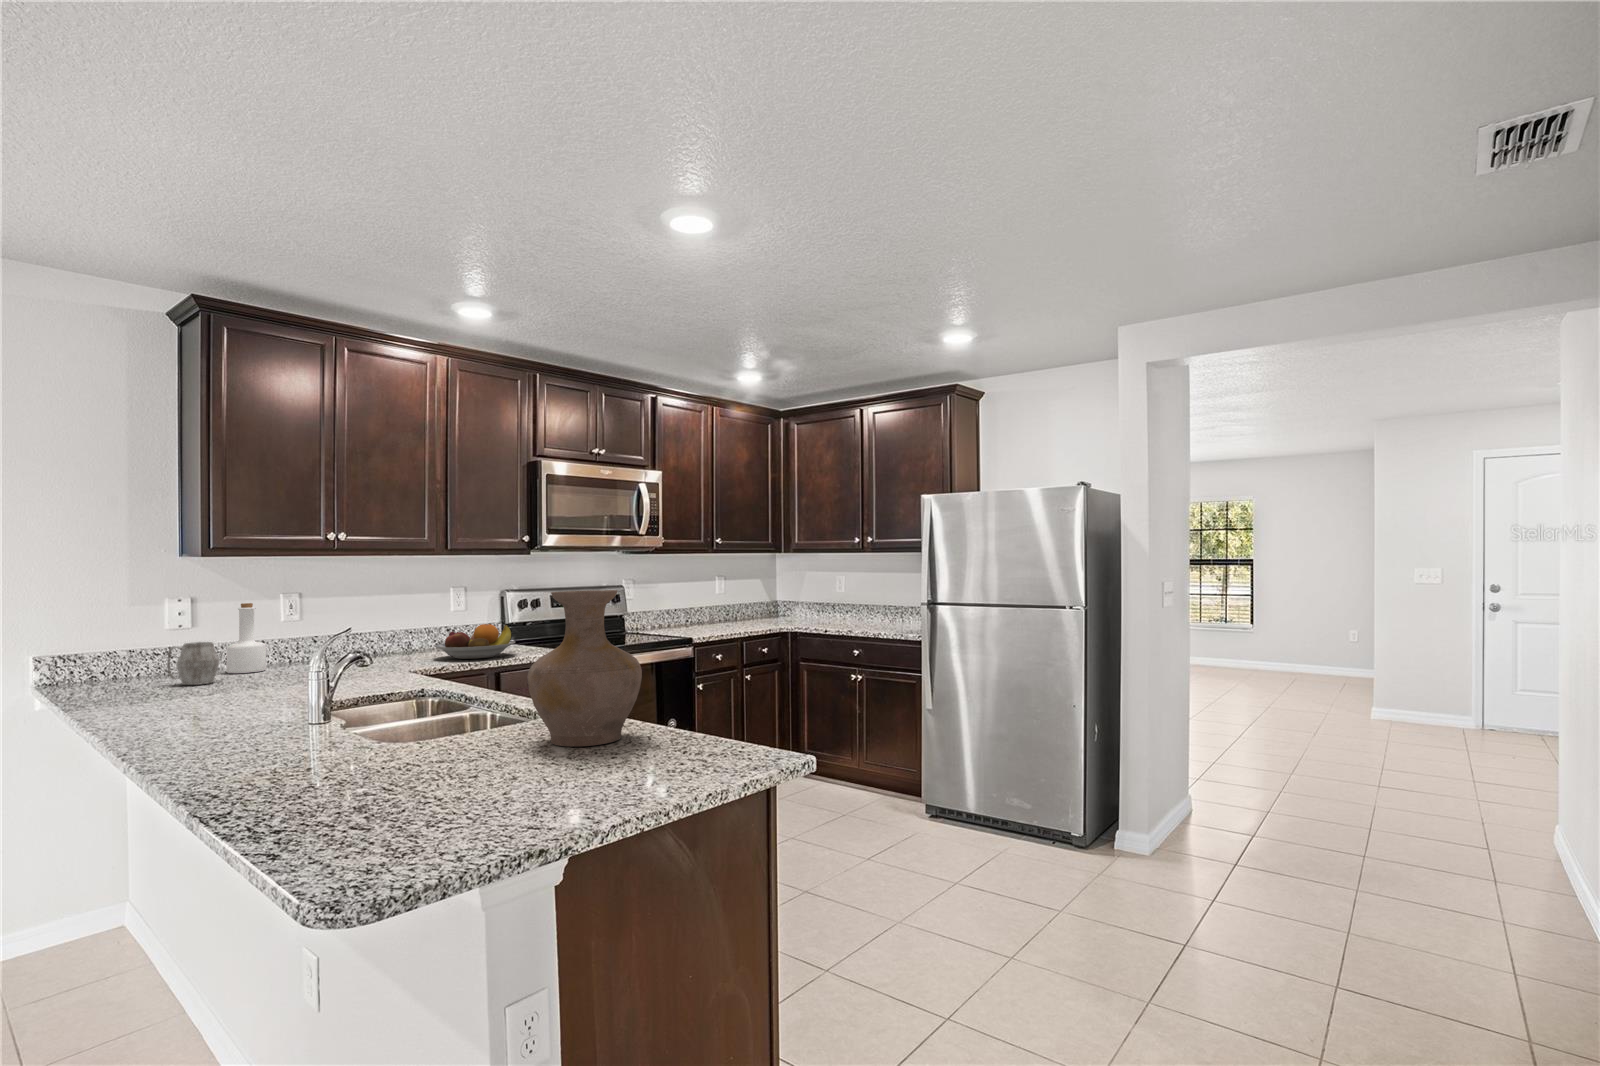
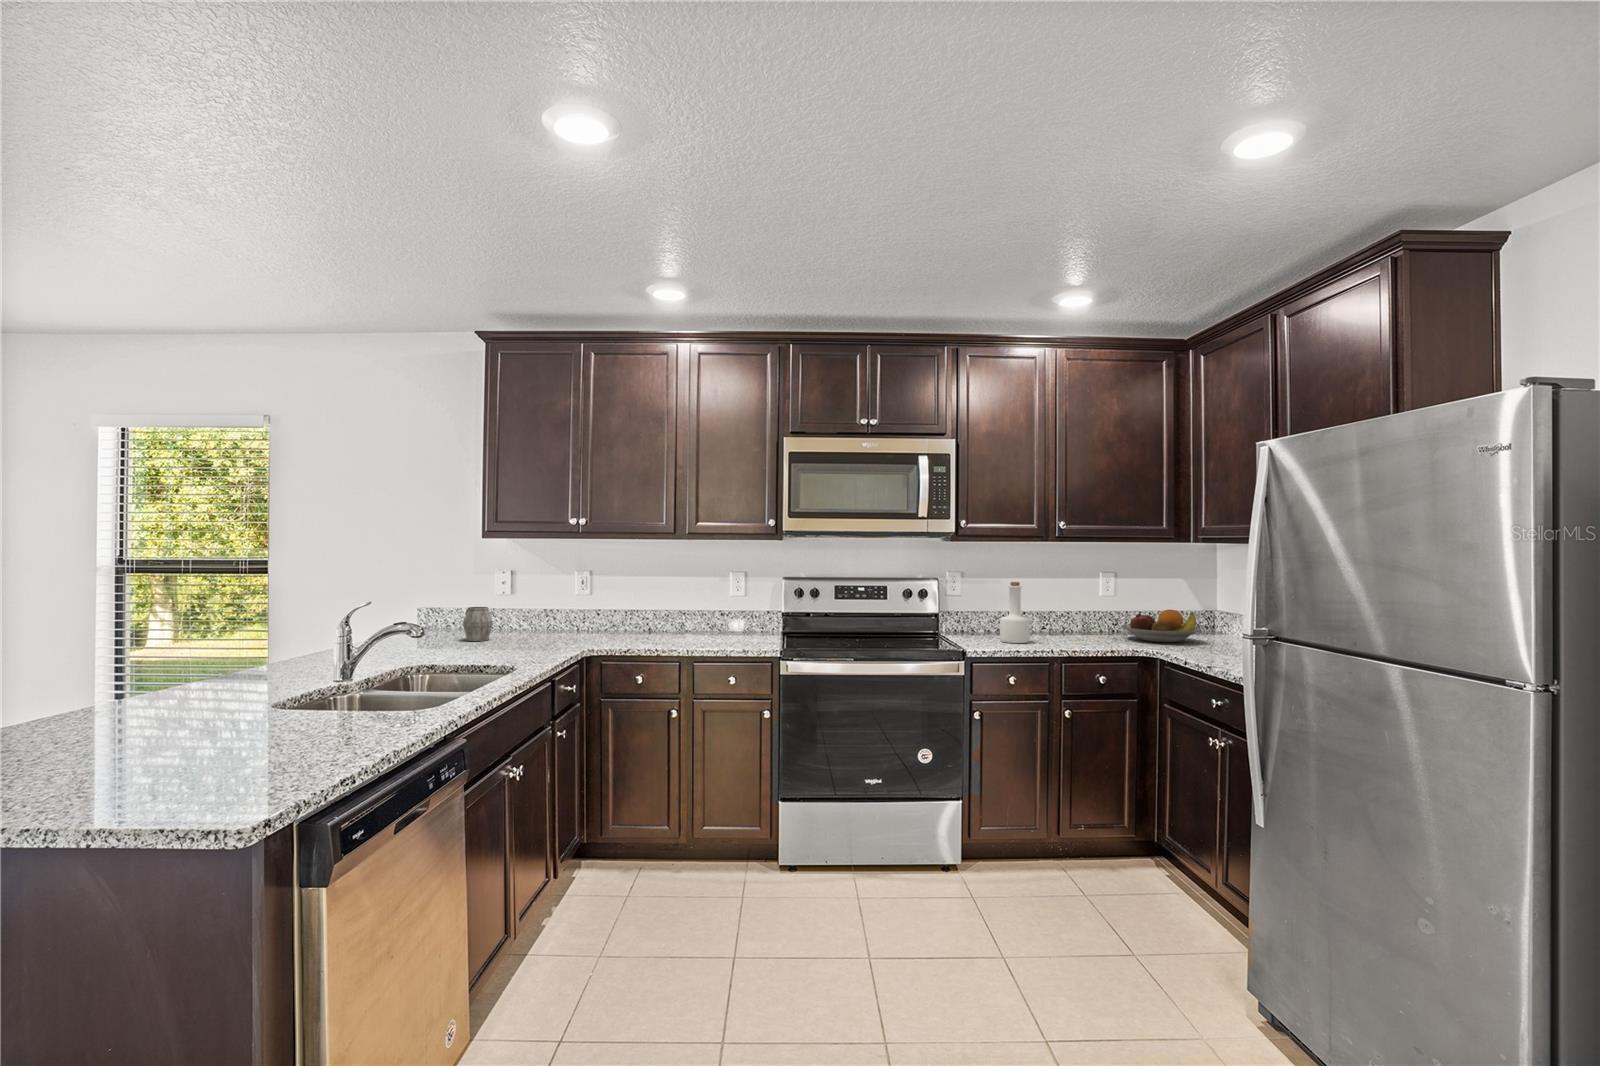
vase: present [527,590,642,747] -> none [99,590,264,776]
bottle: present [227,603,266,673] -> present [1000,582,1030,643]
fruit bowl: present [434,624,515,659] -> present [1121,610,1201,642]

